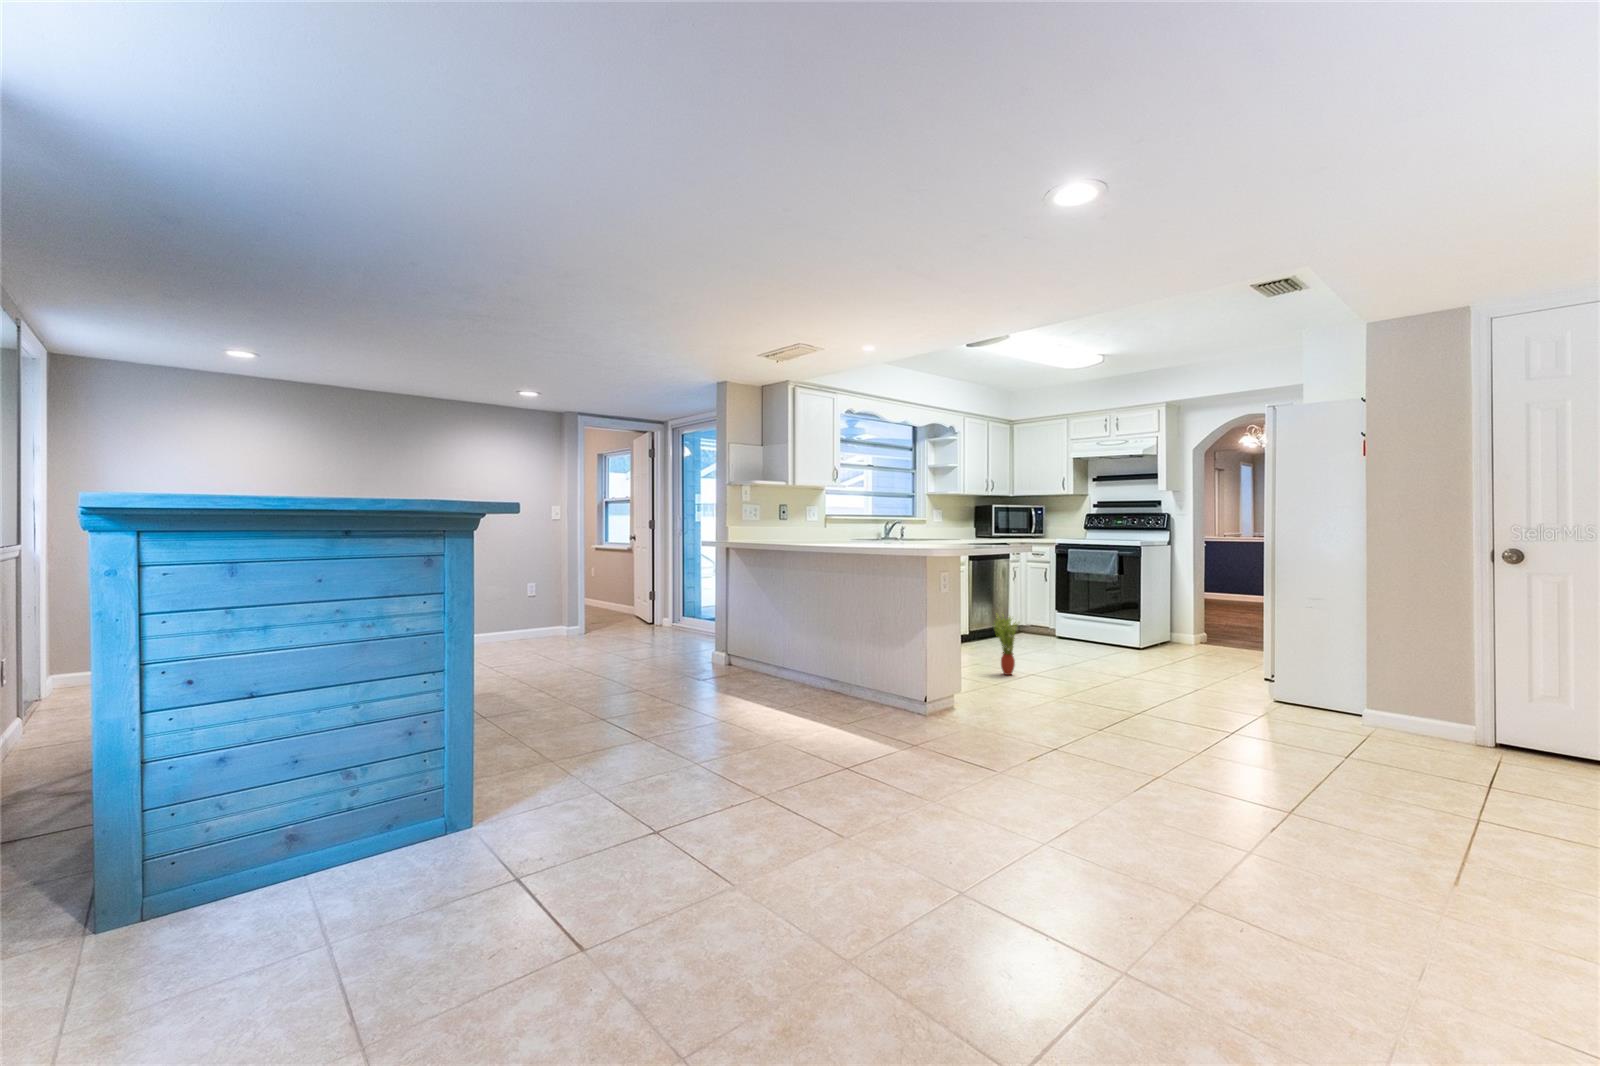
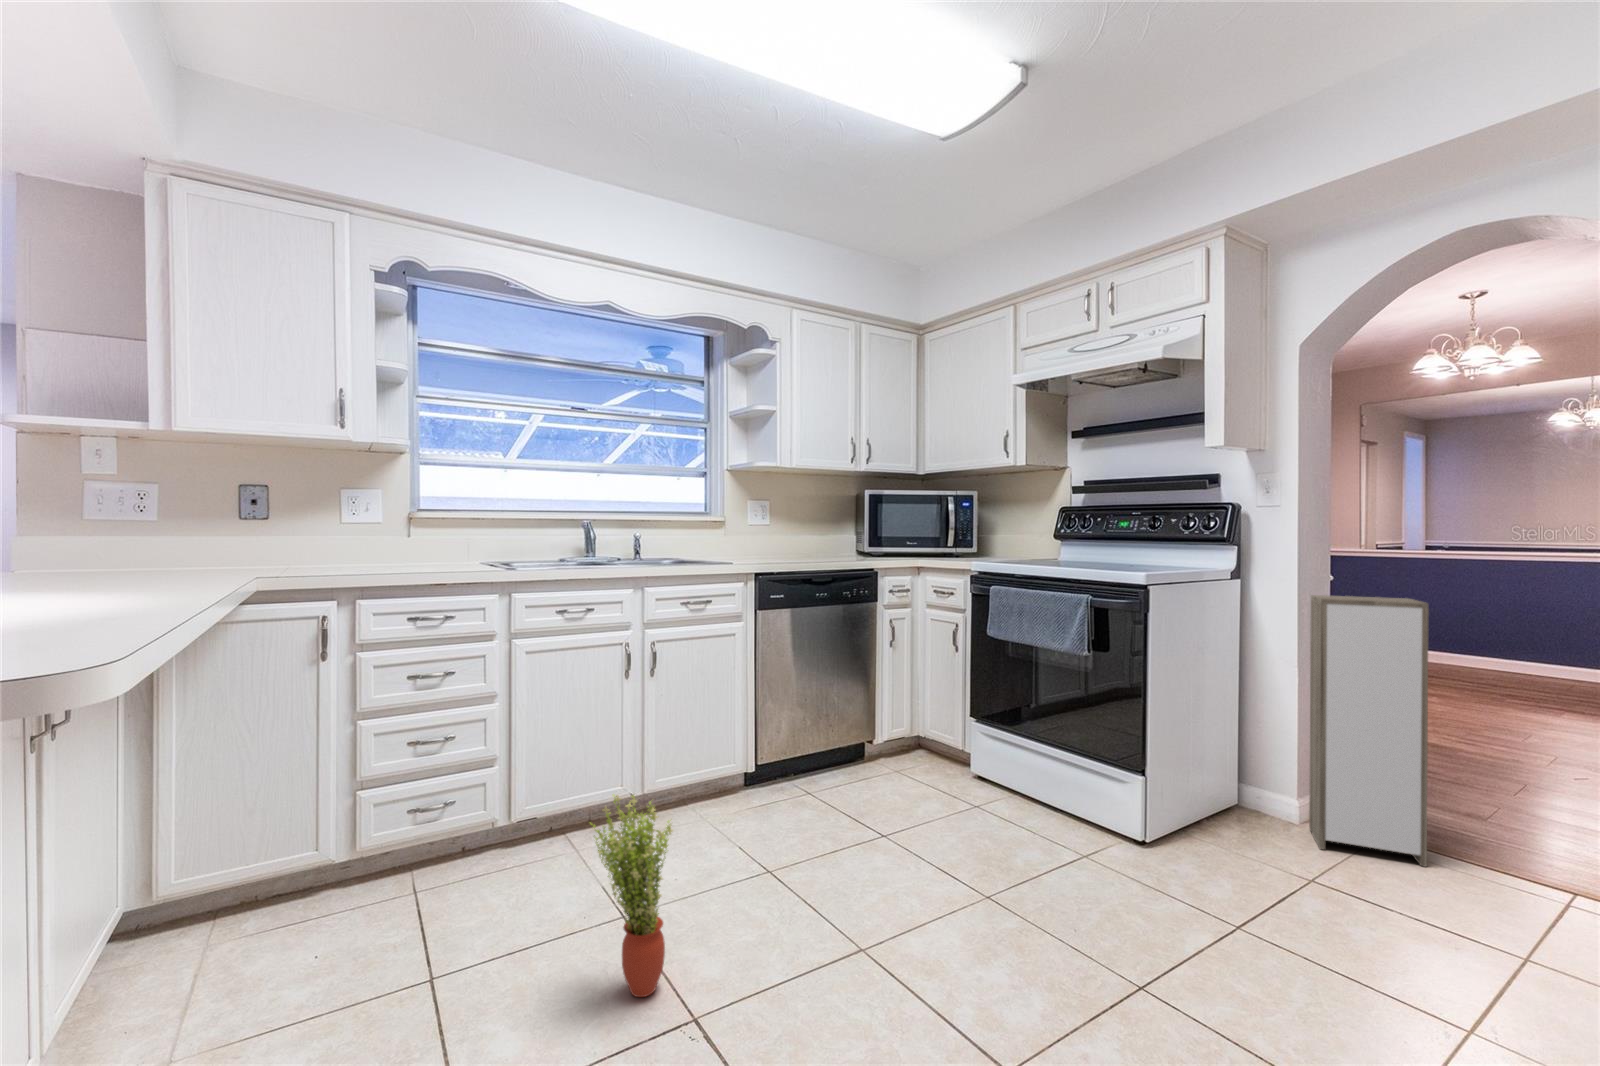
storage cabinet: none [1198,550,1240,650] -> present [1309,595,1429,867]

